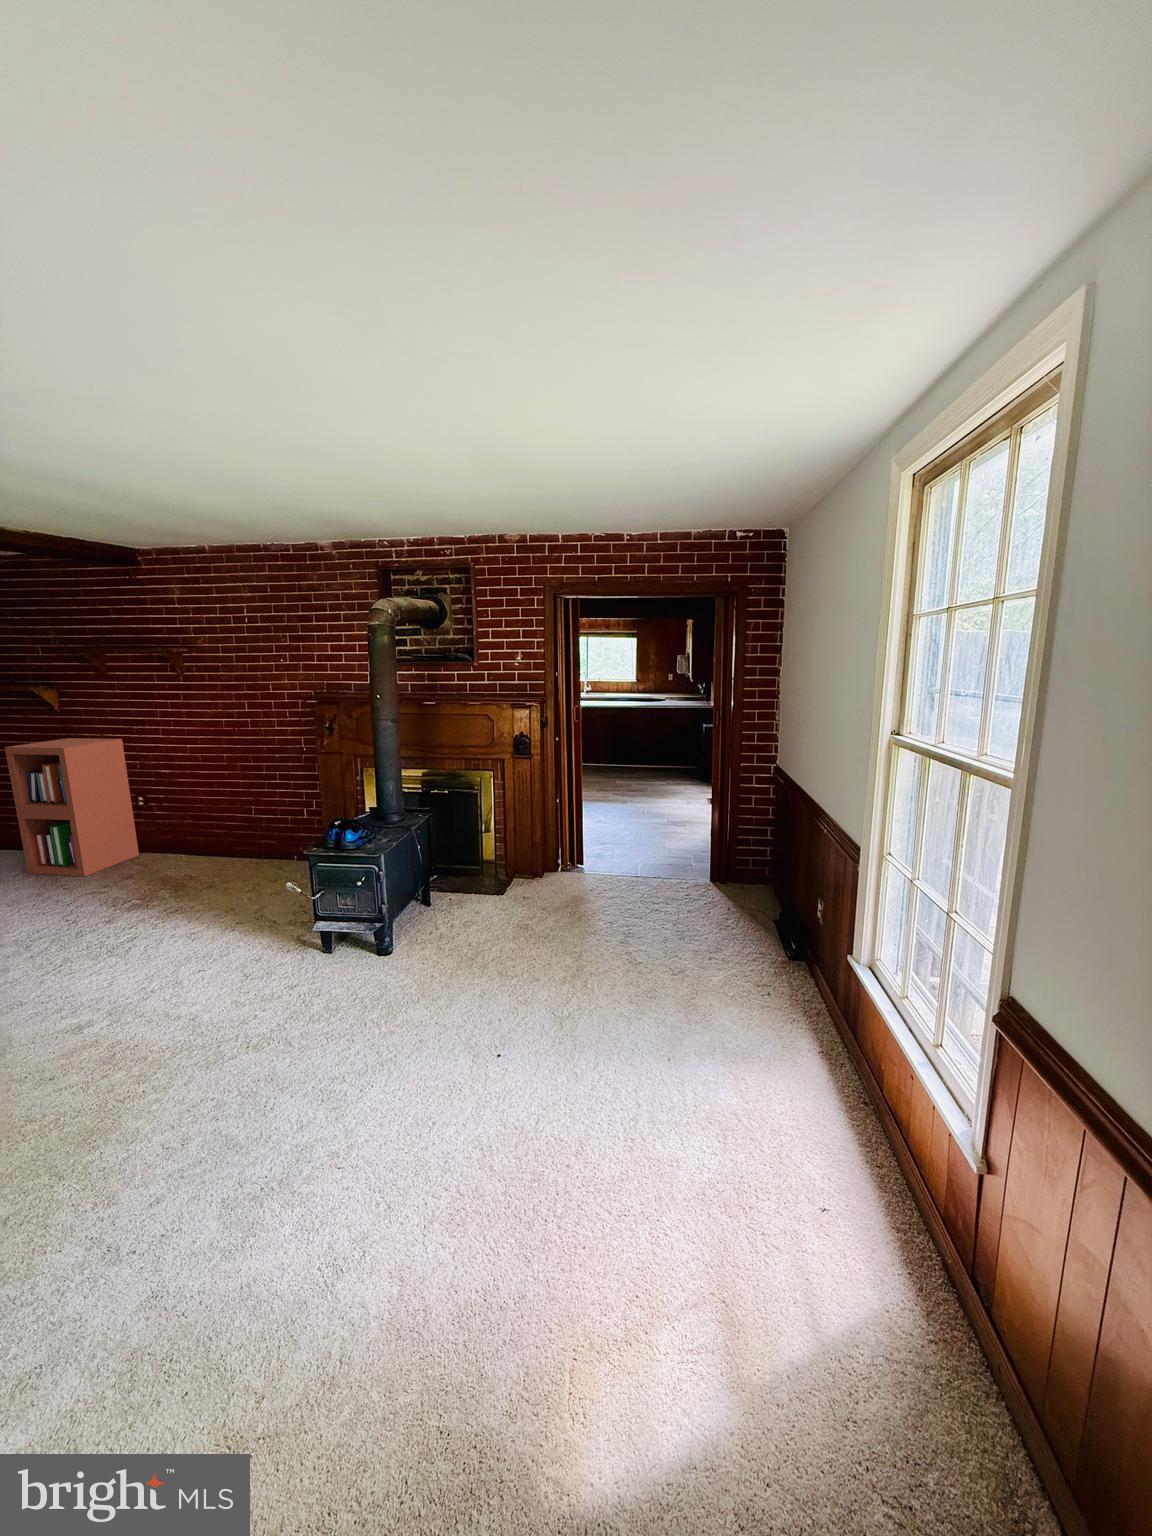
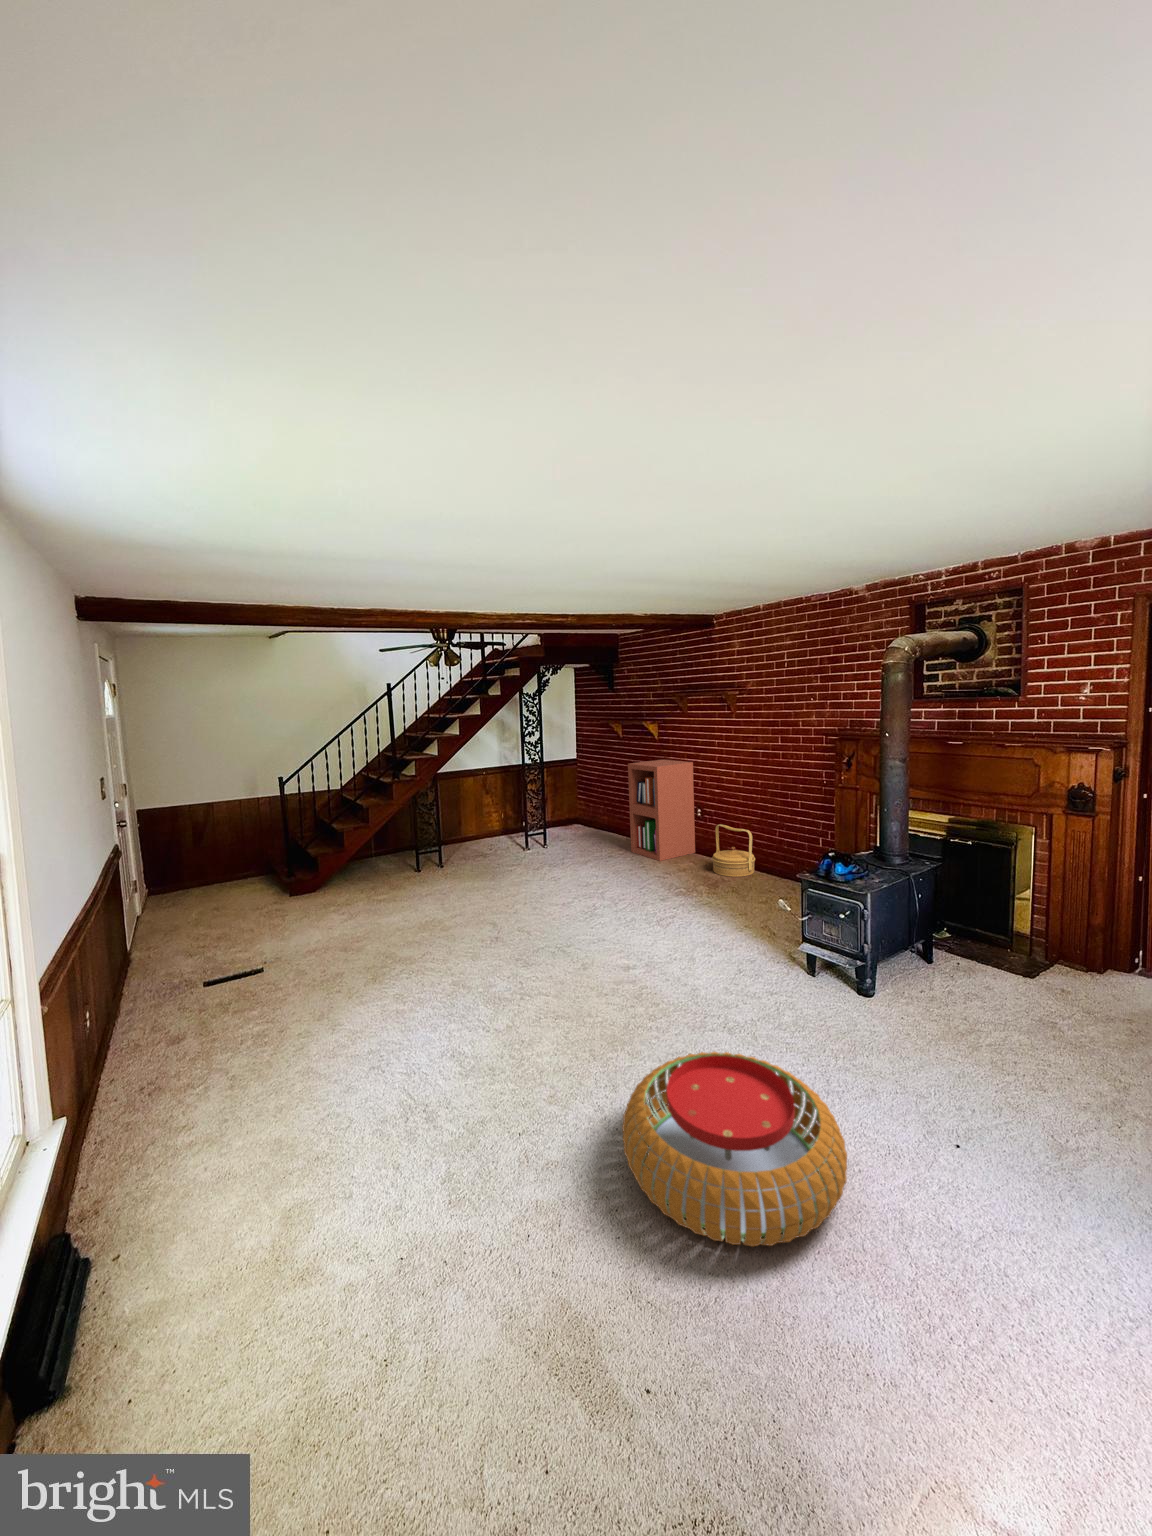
woven basket: none [170,813,230,875] -> present [712,824,755,877]
pouf: none [146,1062,434,1317] -> present [622,1052,847,1246]

